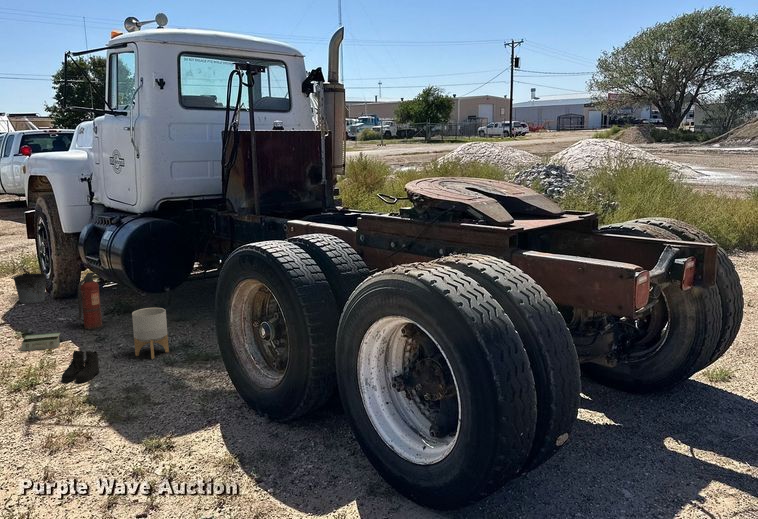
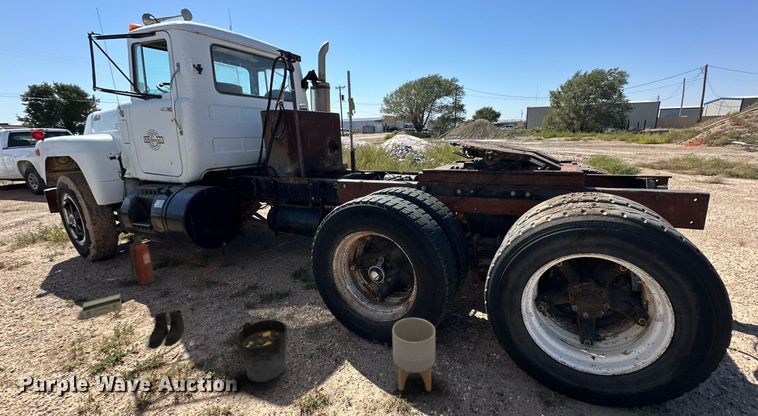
bucket: present [11,272,46,304] -> present [234,320,287,382]
planter: present [132,308,169,359] -> present [392,318,435,391]

